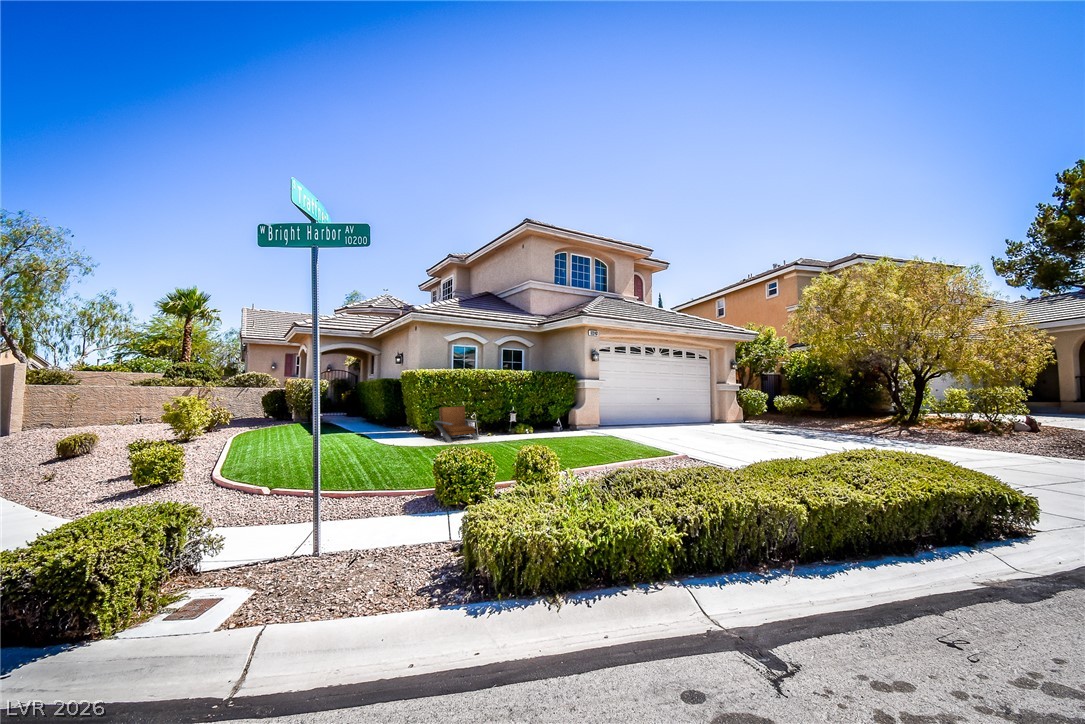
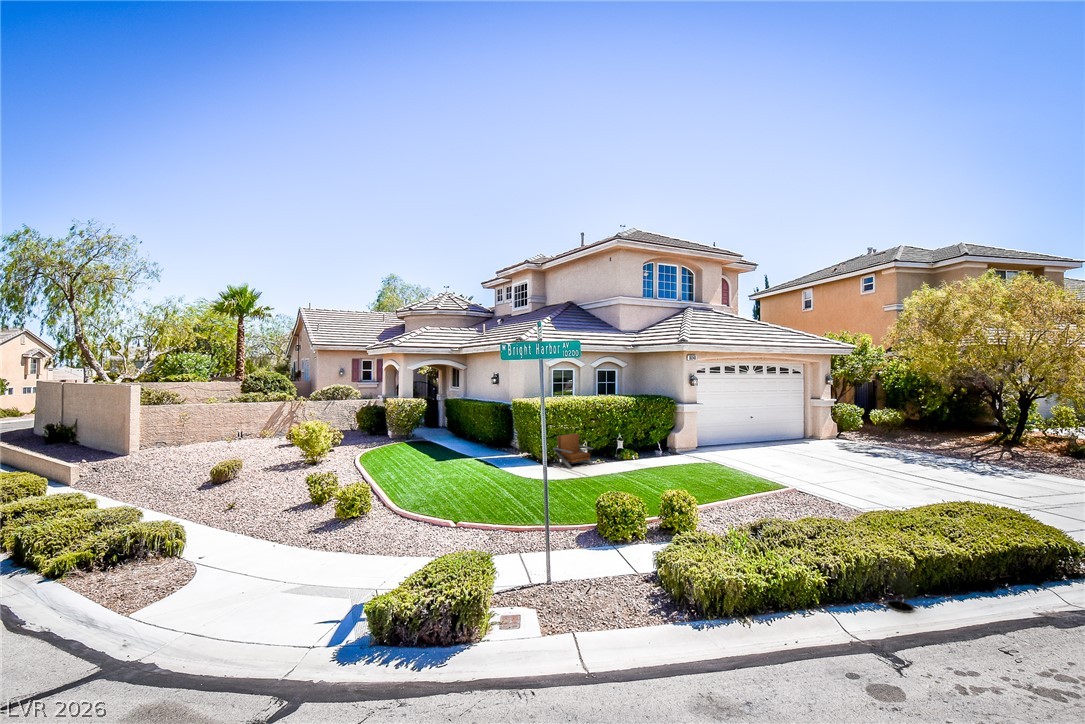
potted tree: none [769,516,815,585] -> present [886,569,916,613]

